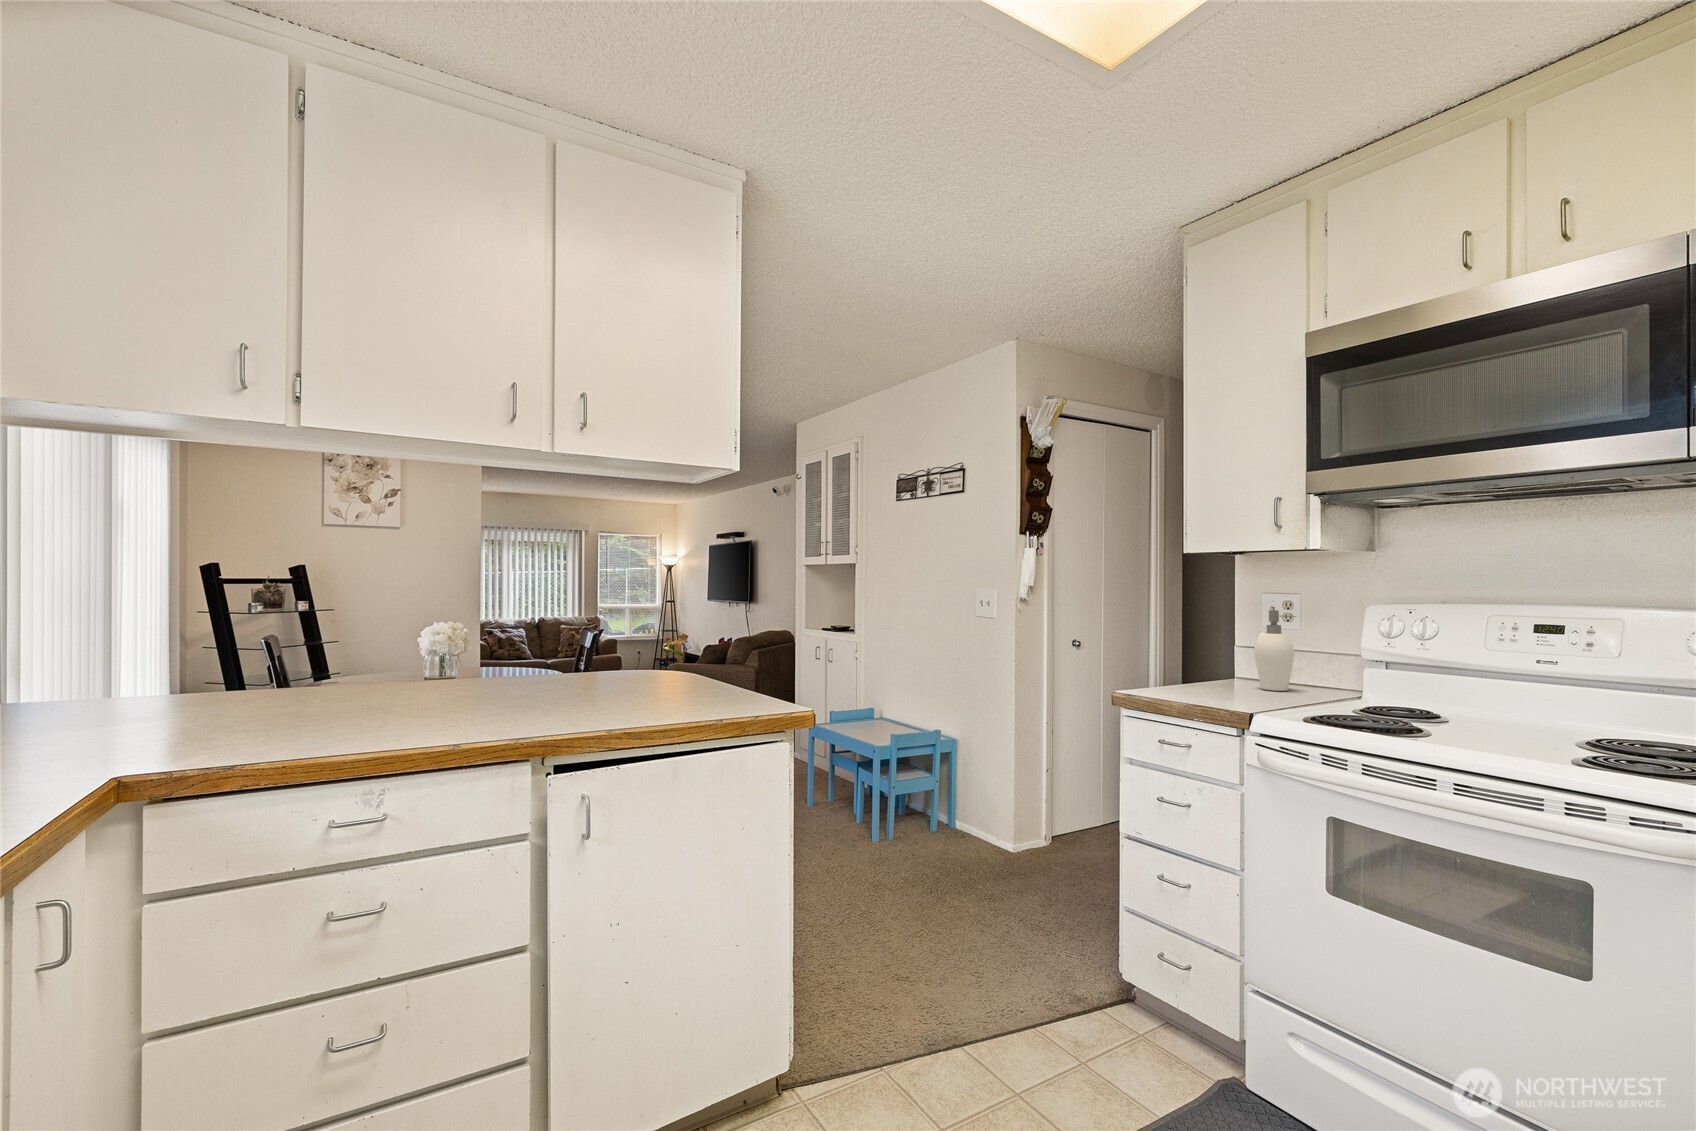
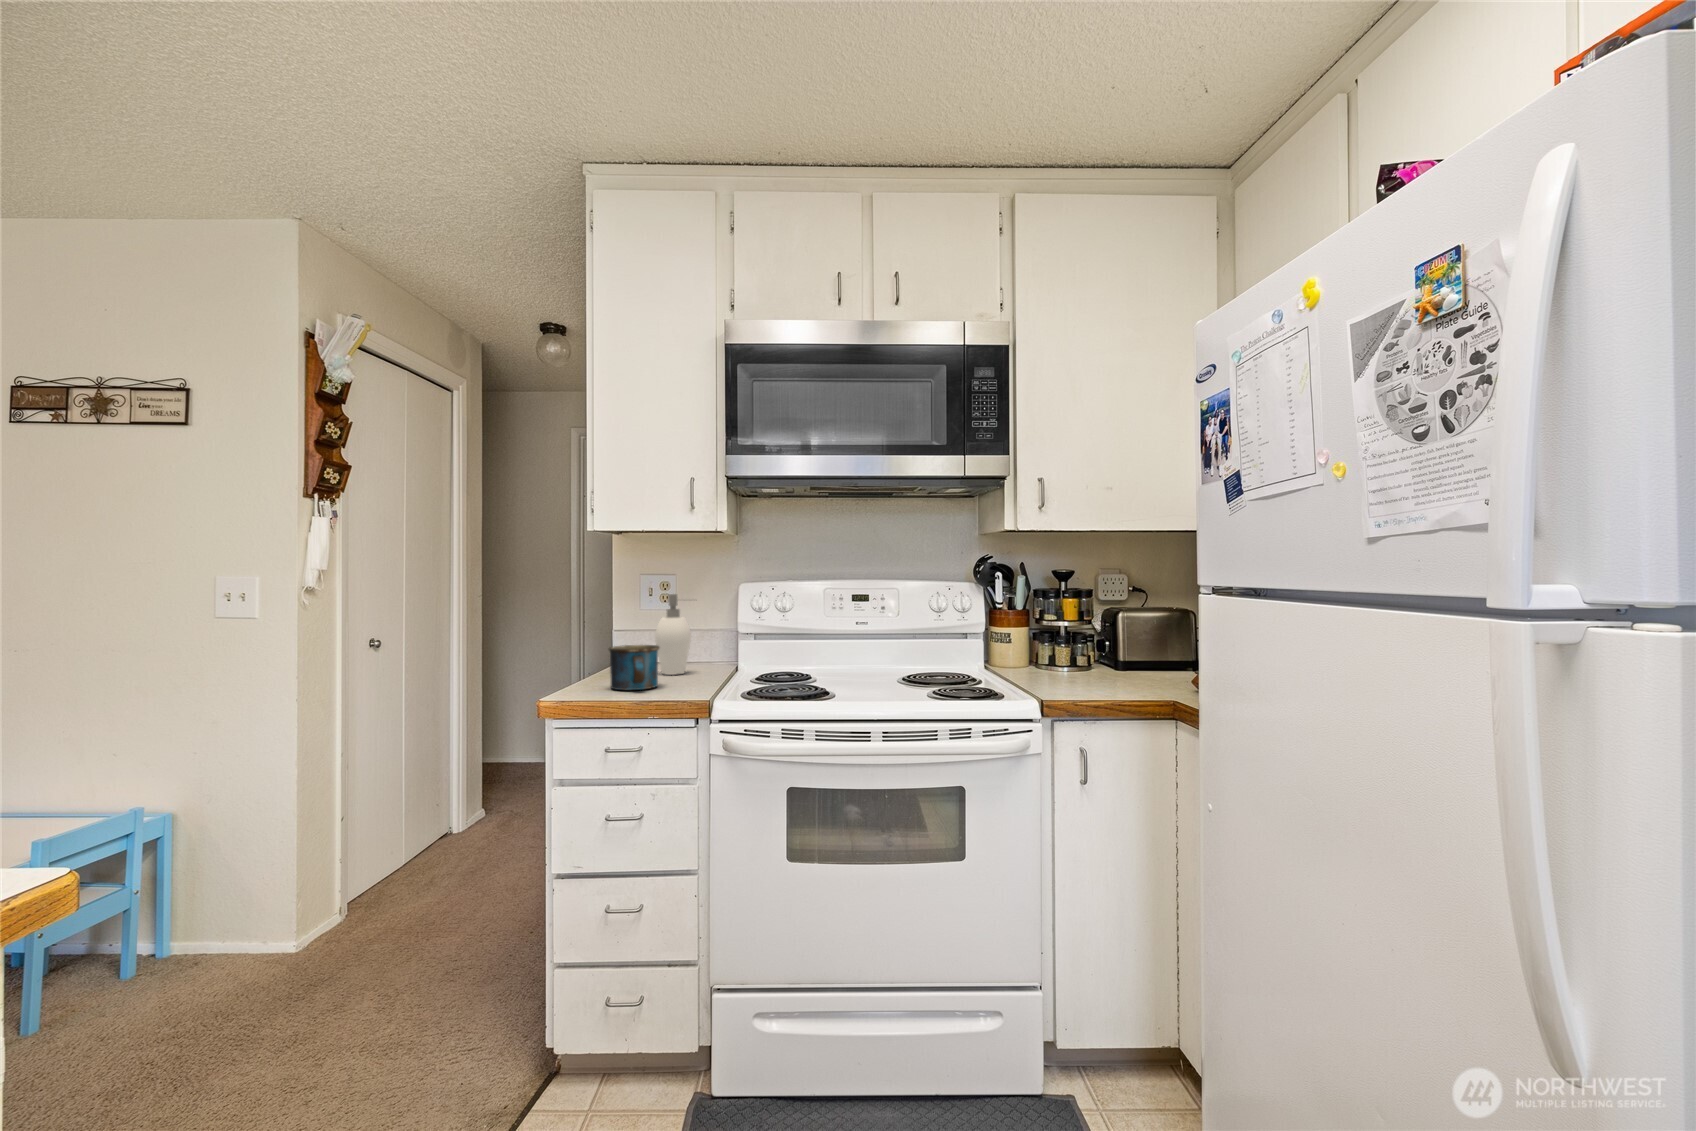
mug: none [1184,655,1236,697] -> present [609,645,660,690]

